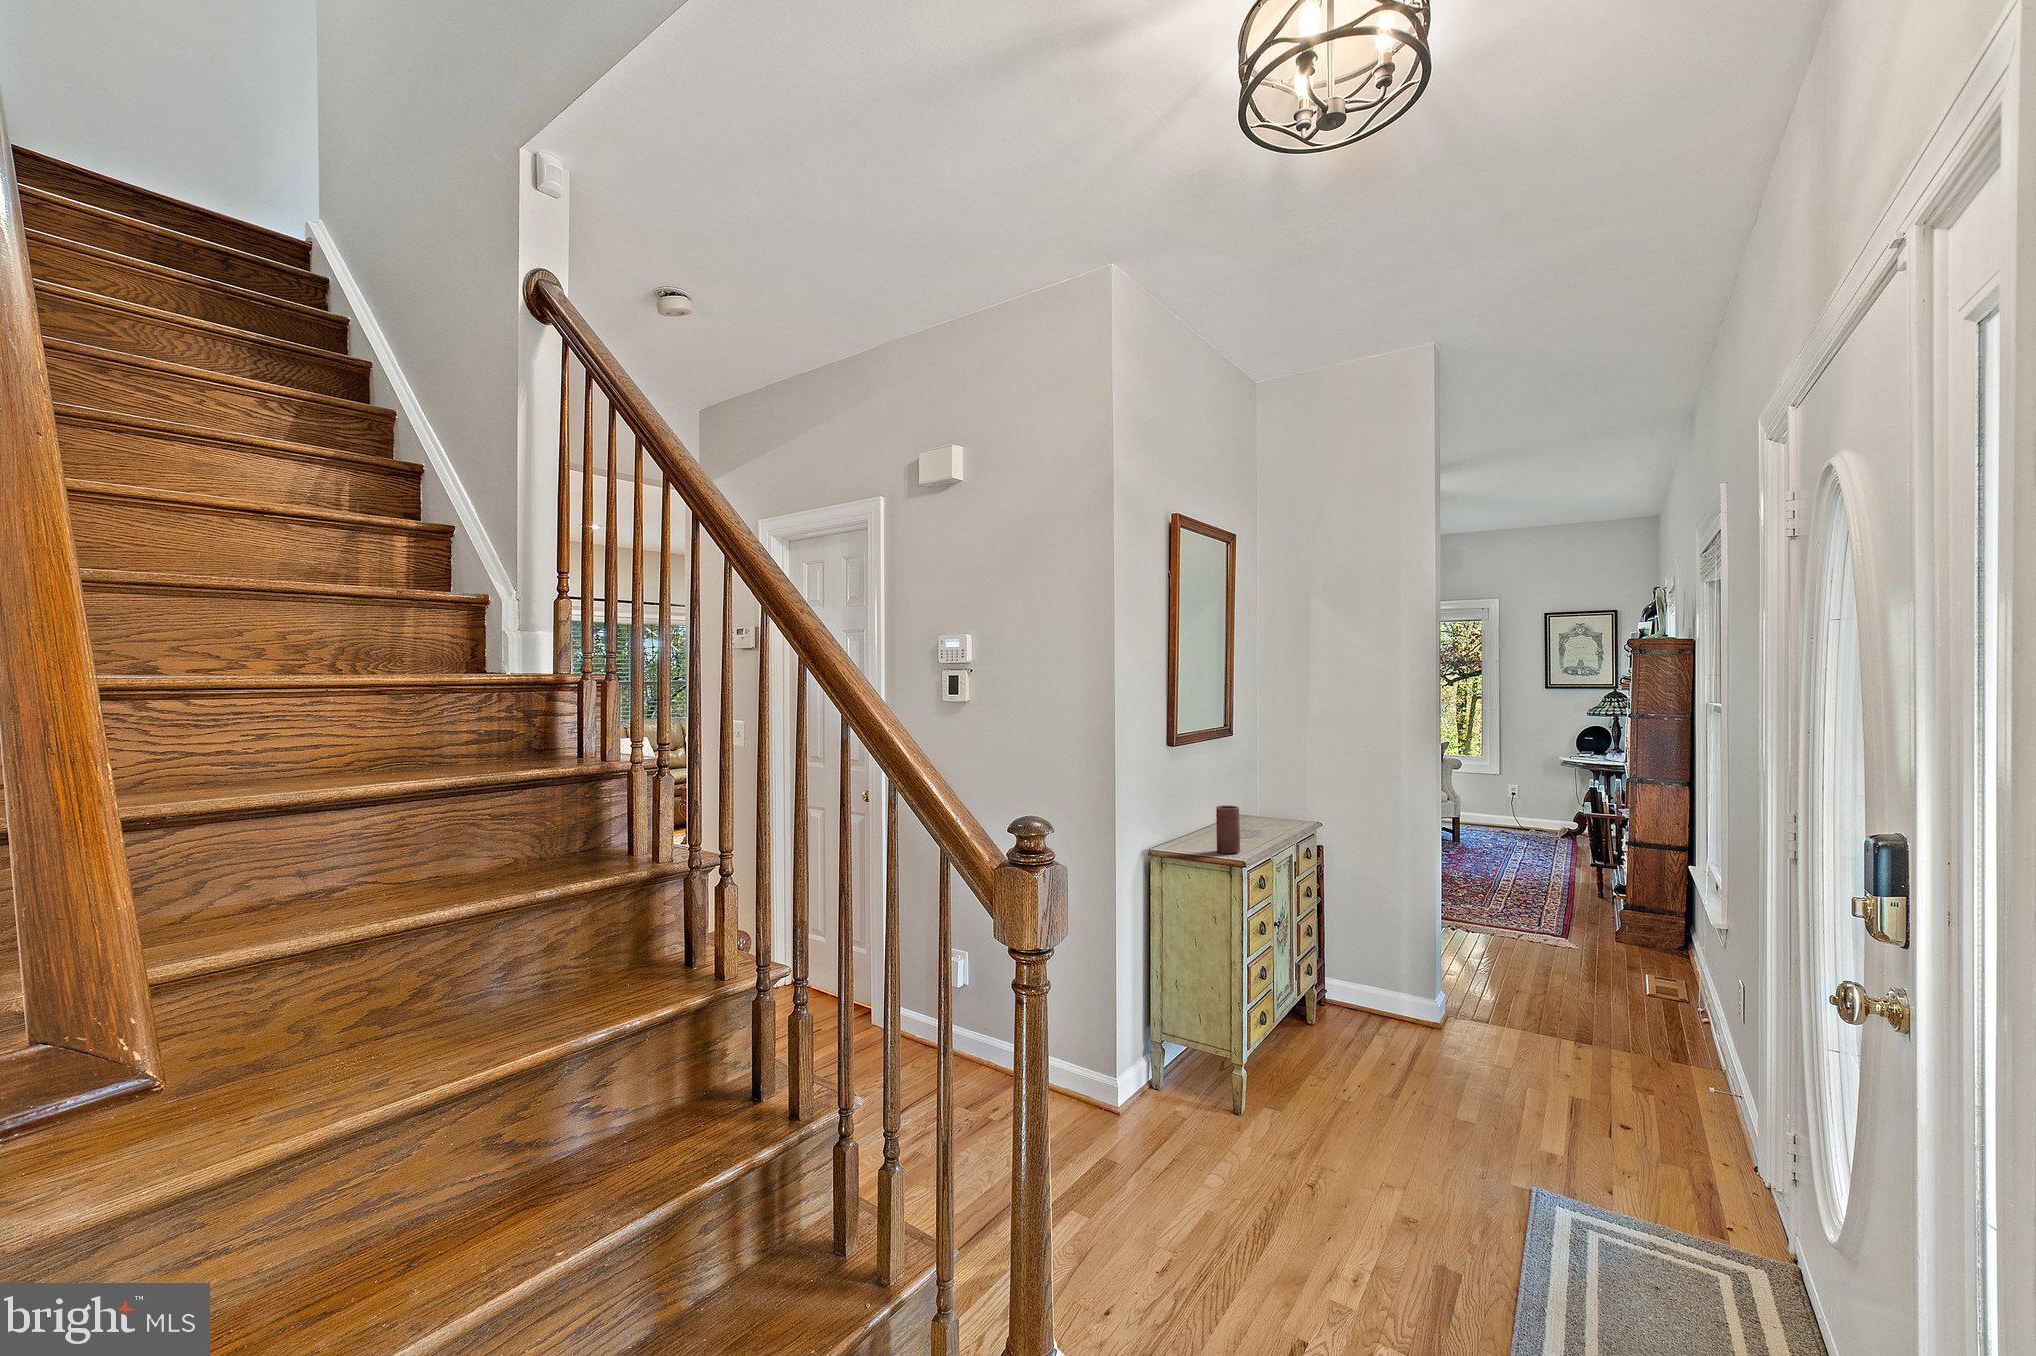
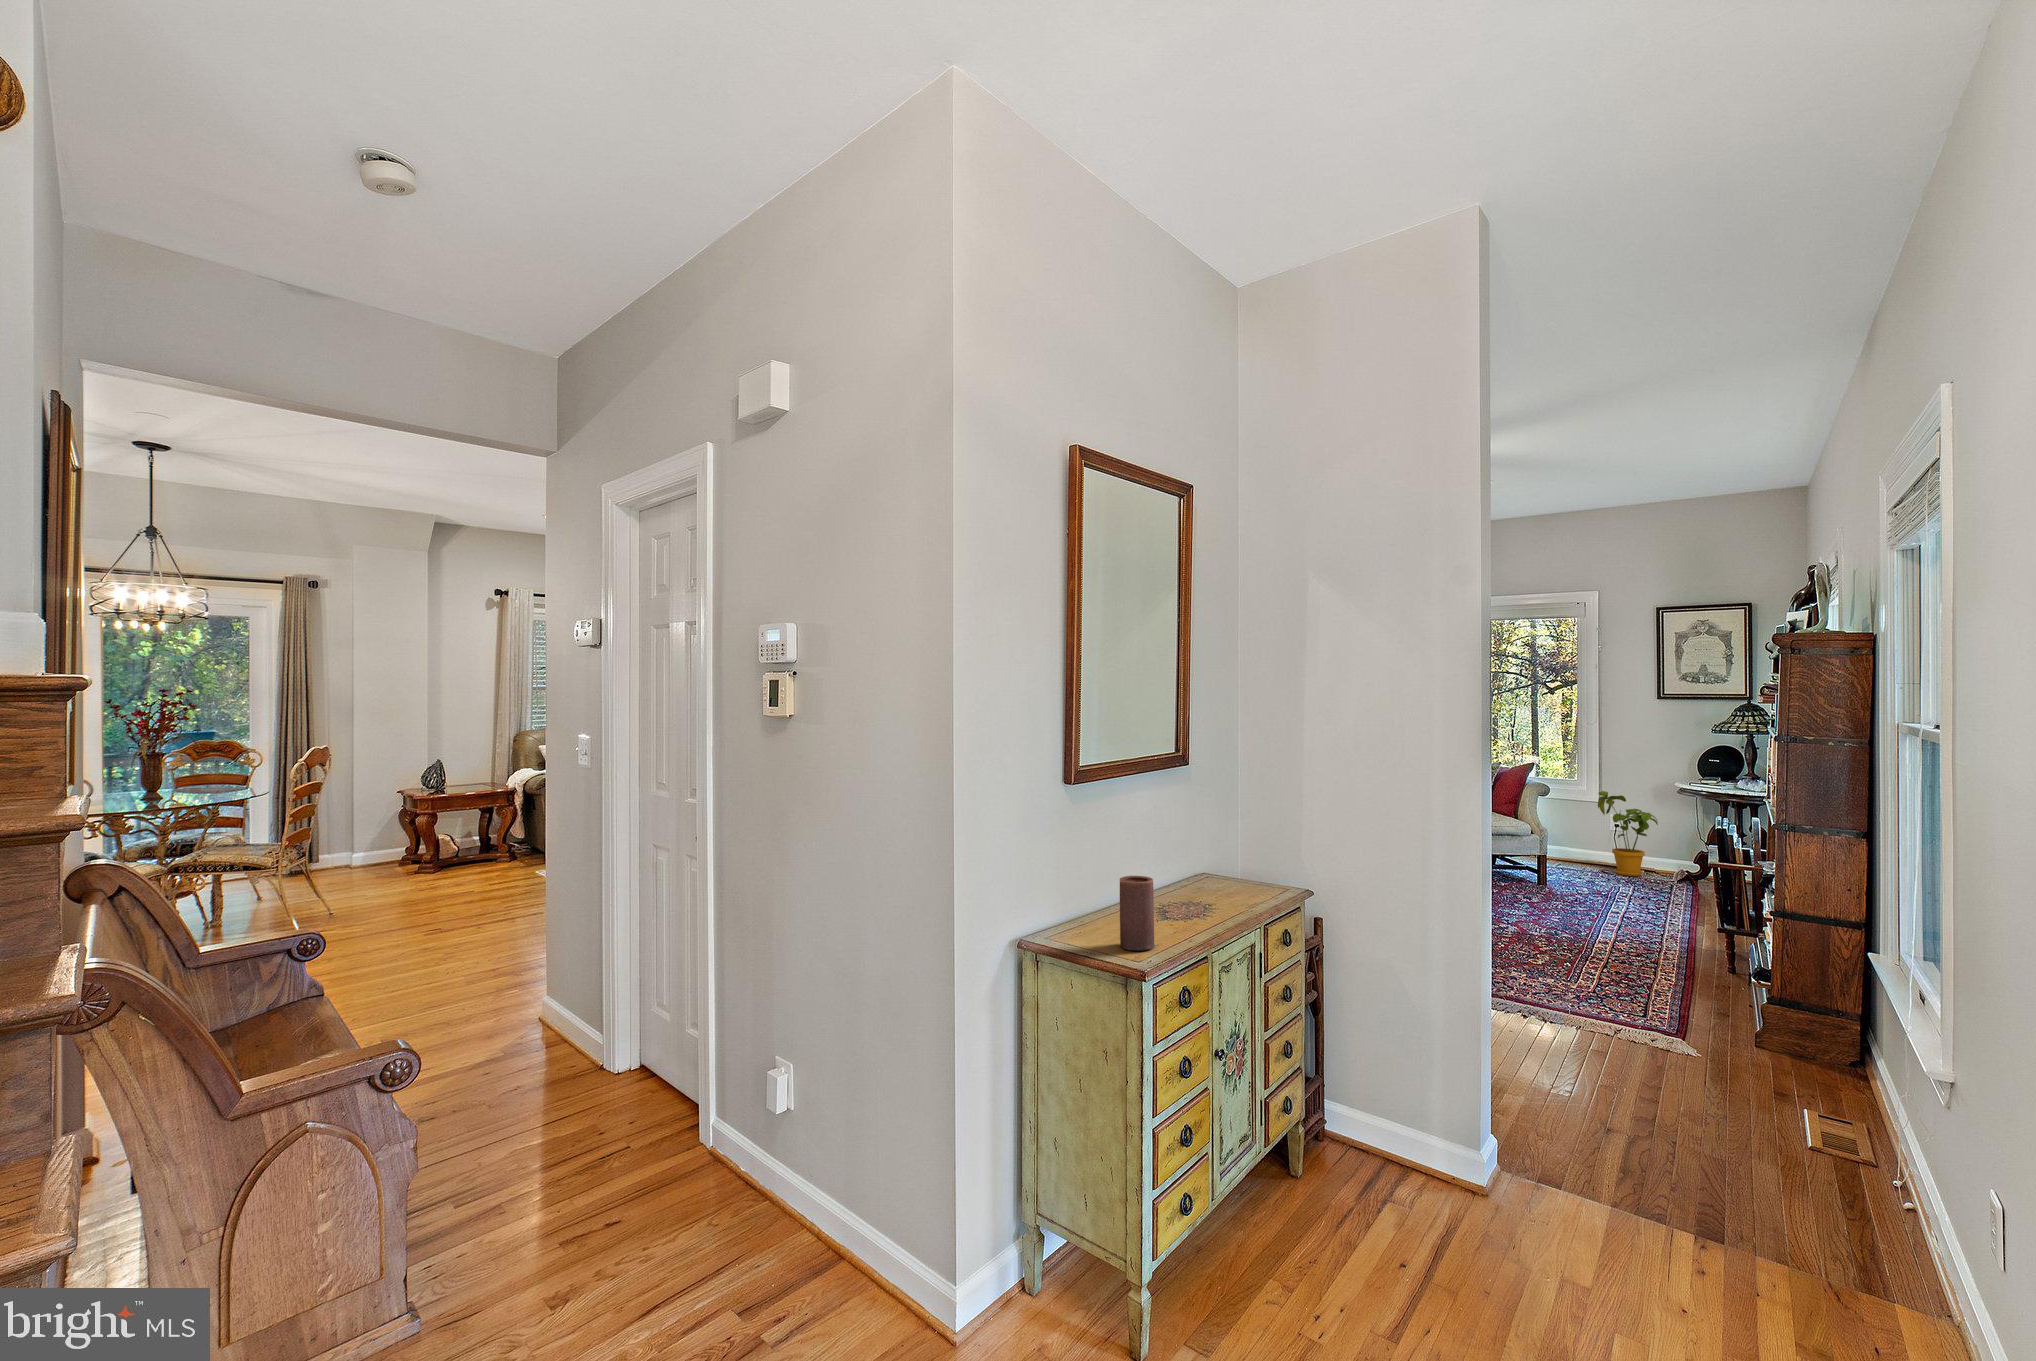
house plant: none [1498,764,1545,834] -> present [1598,791,1658,876]

